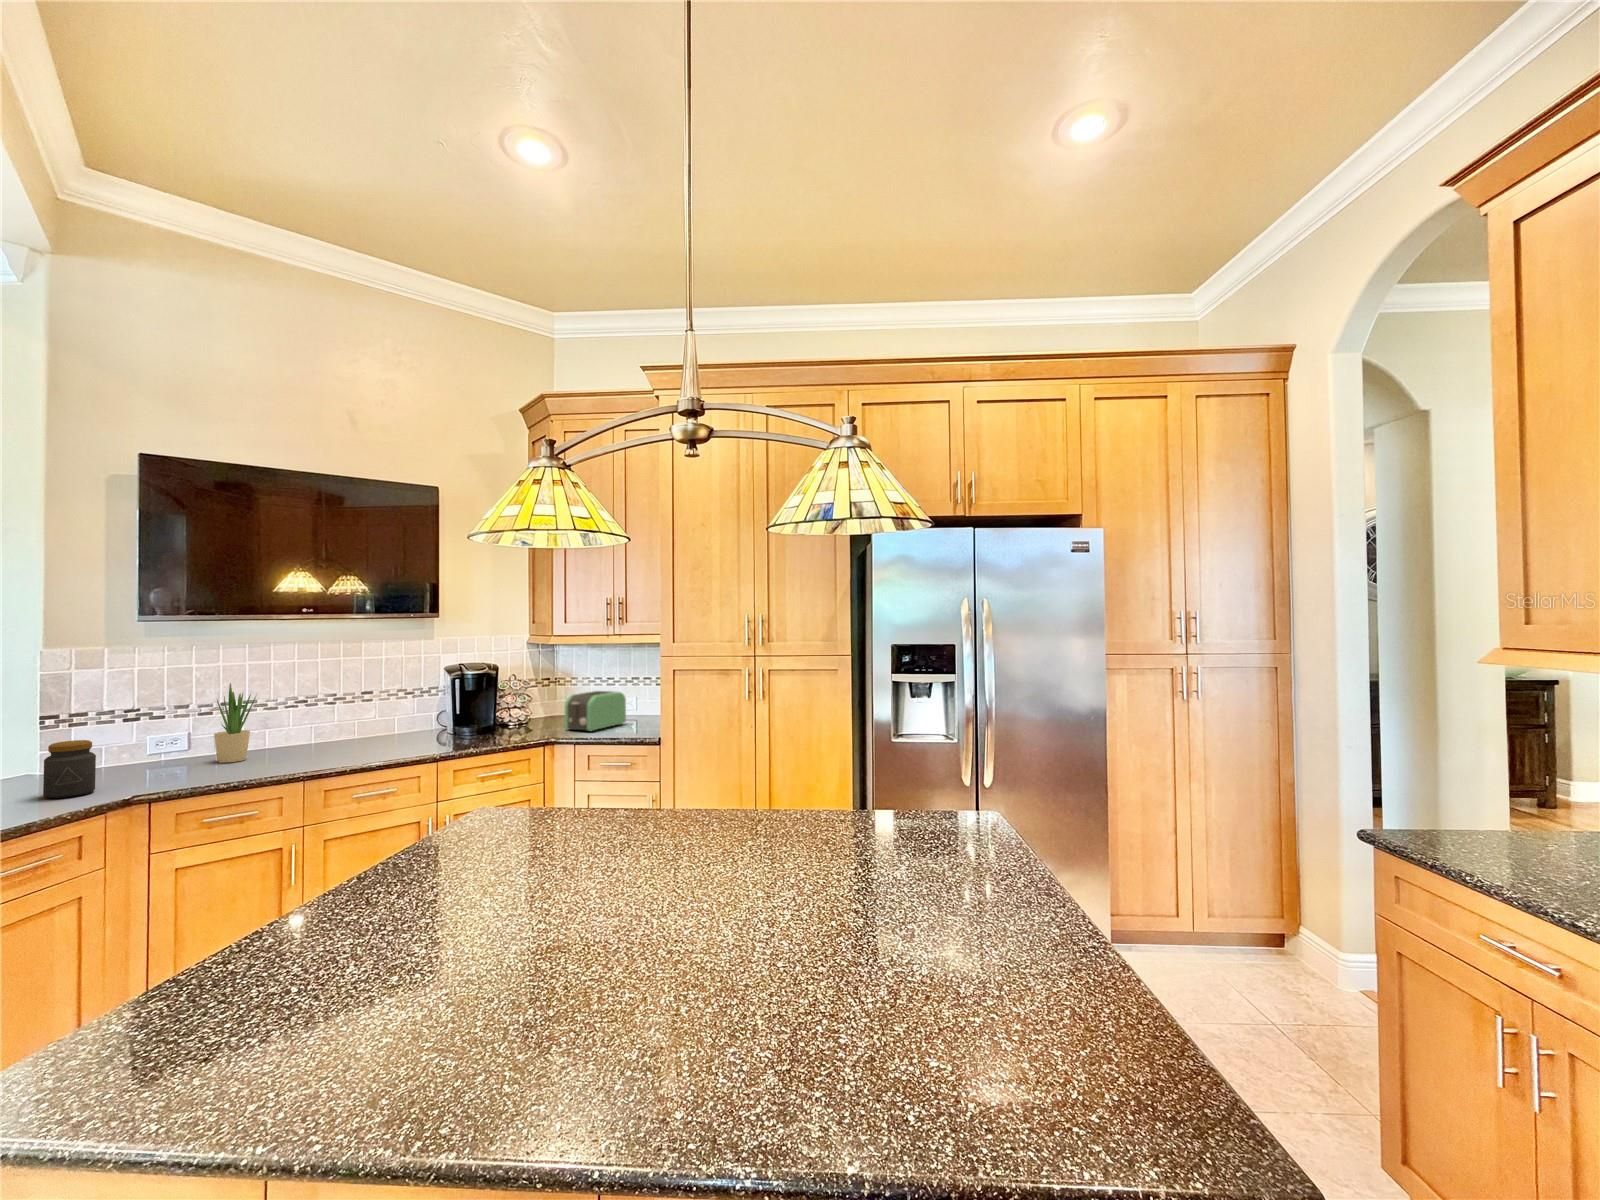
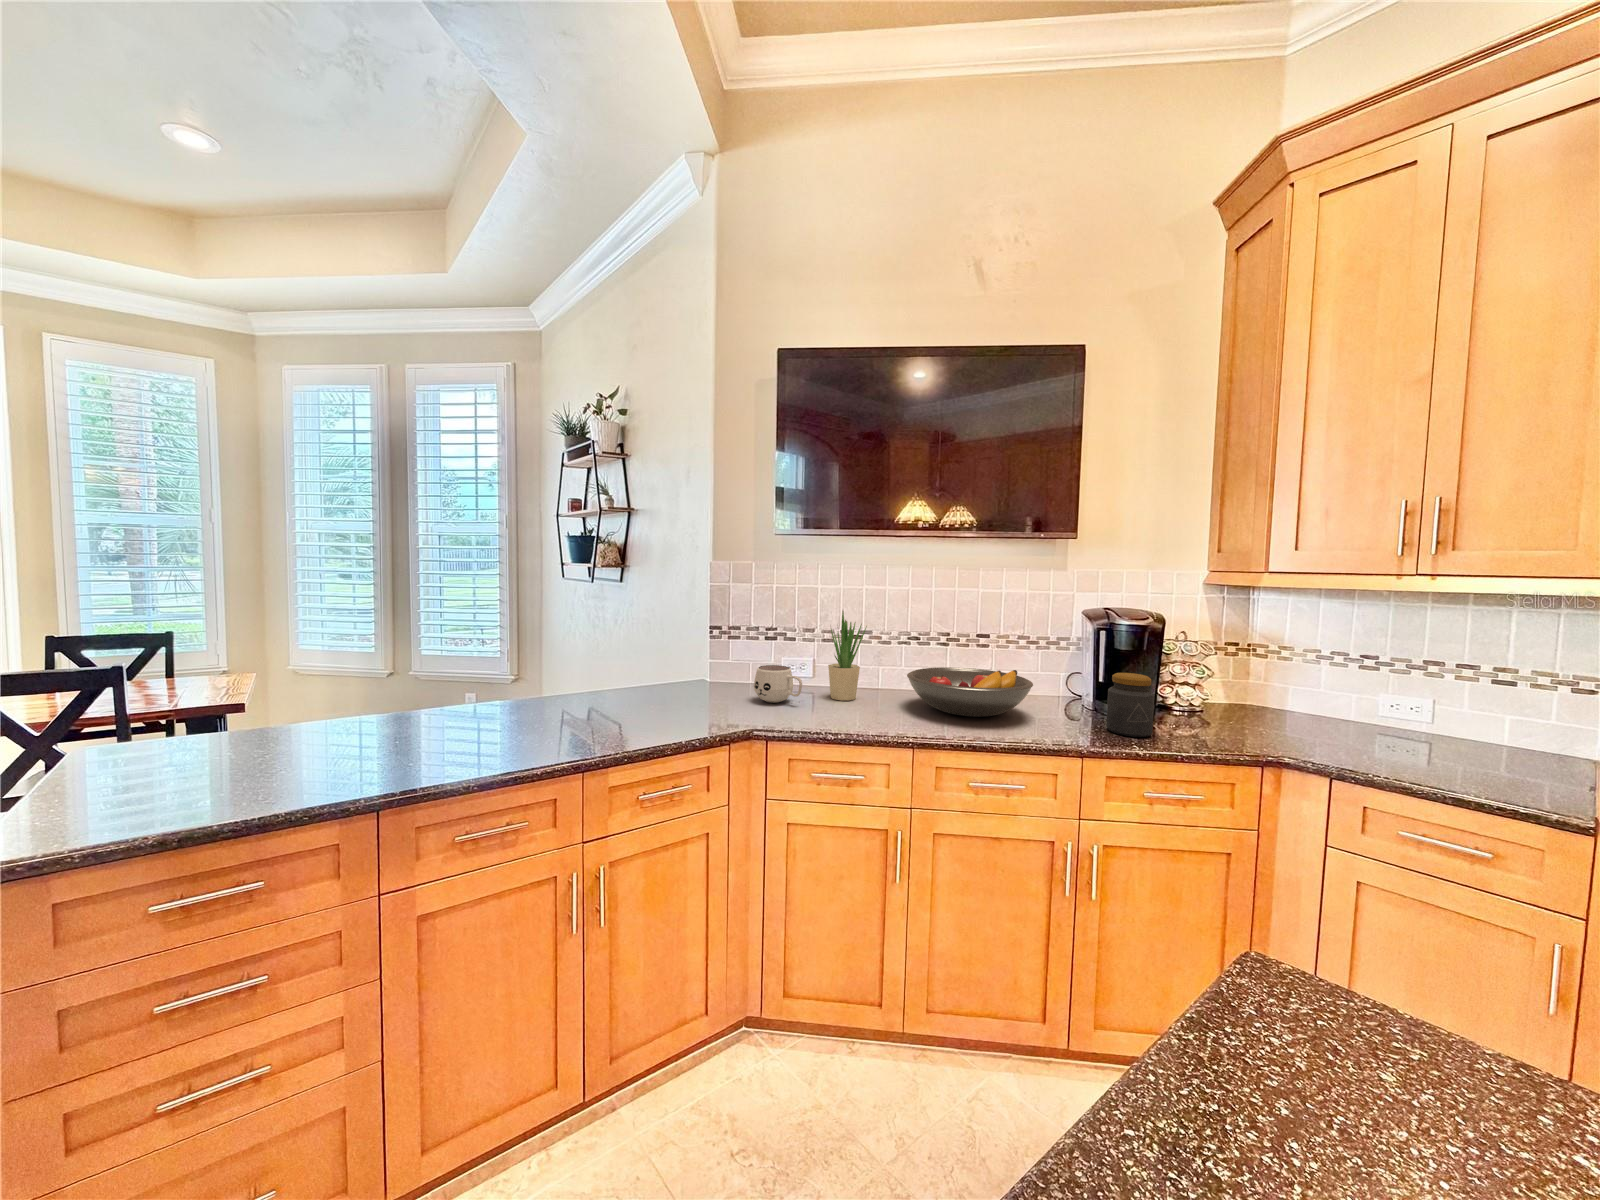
toaster: present [565,691,626,731] -> none [1292,676,1437,756]
fruit bowl: none [300,714,408,753] -> present [907,667,1033,717]
jar: present [43,740,96,798] -> present [1106,673,1154,737]
mug: none [128,741,192,775] -> present [754,665,802,703]

